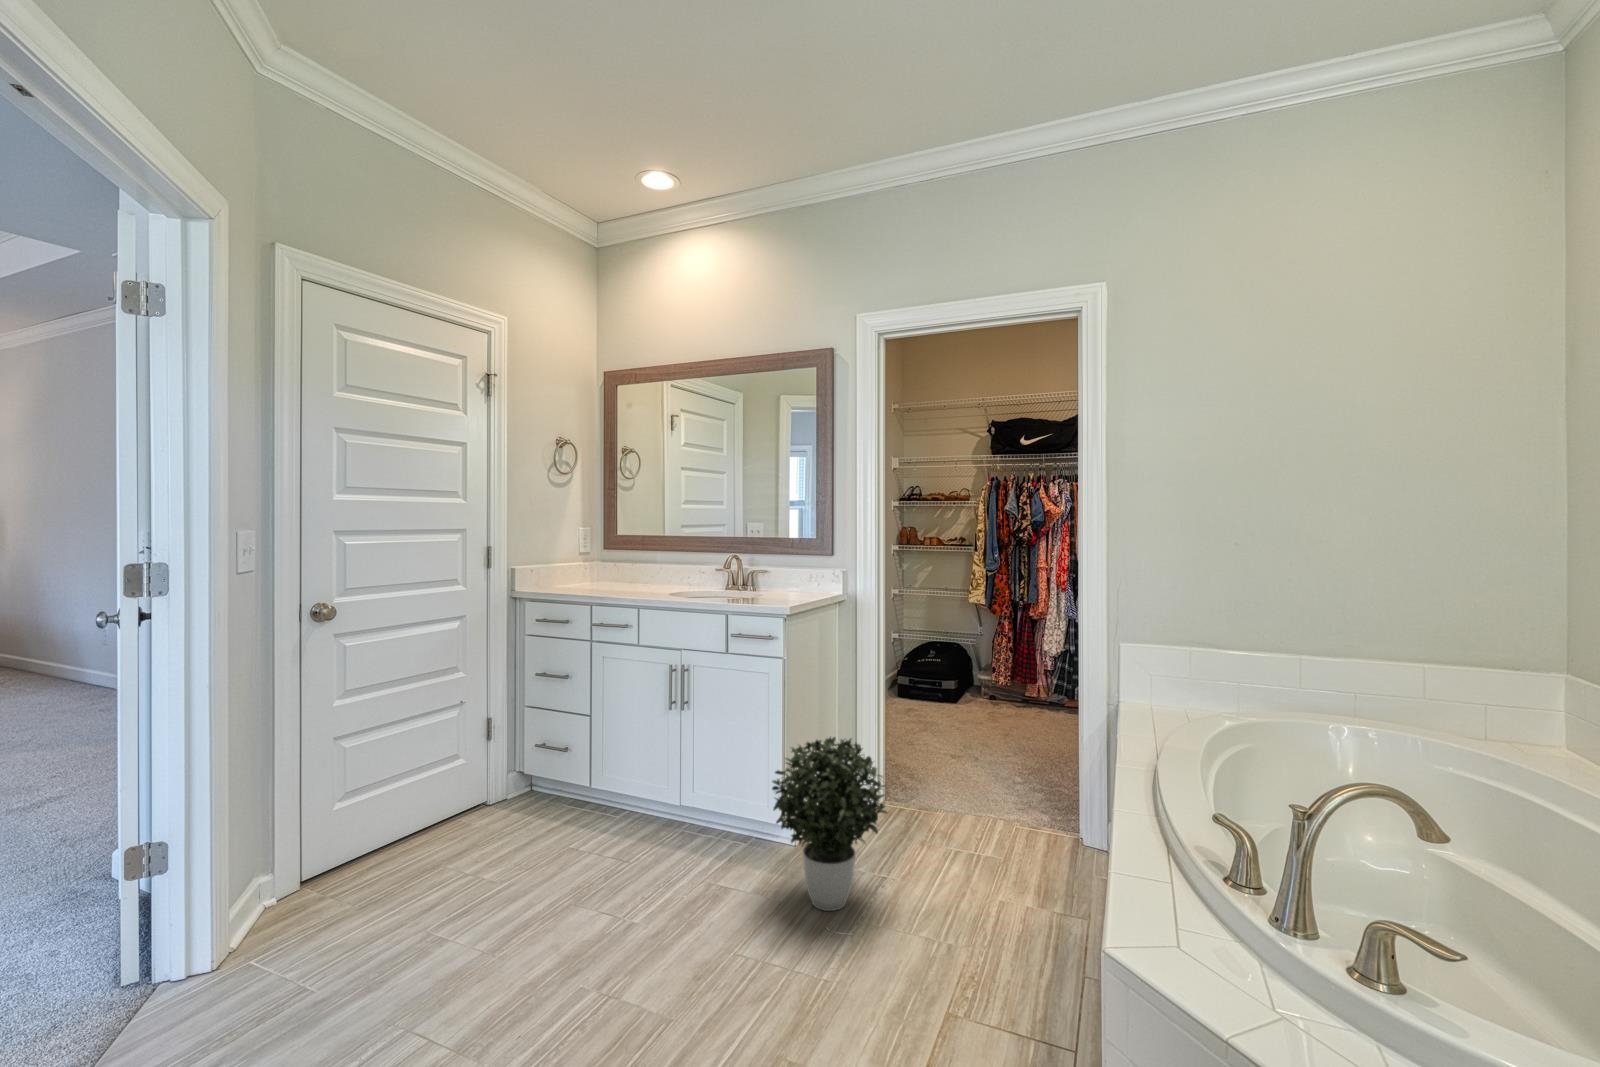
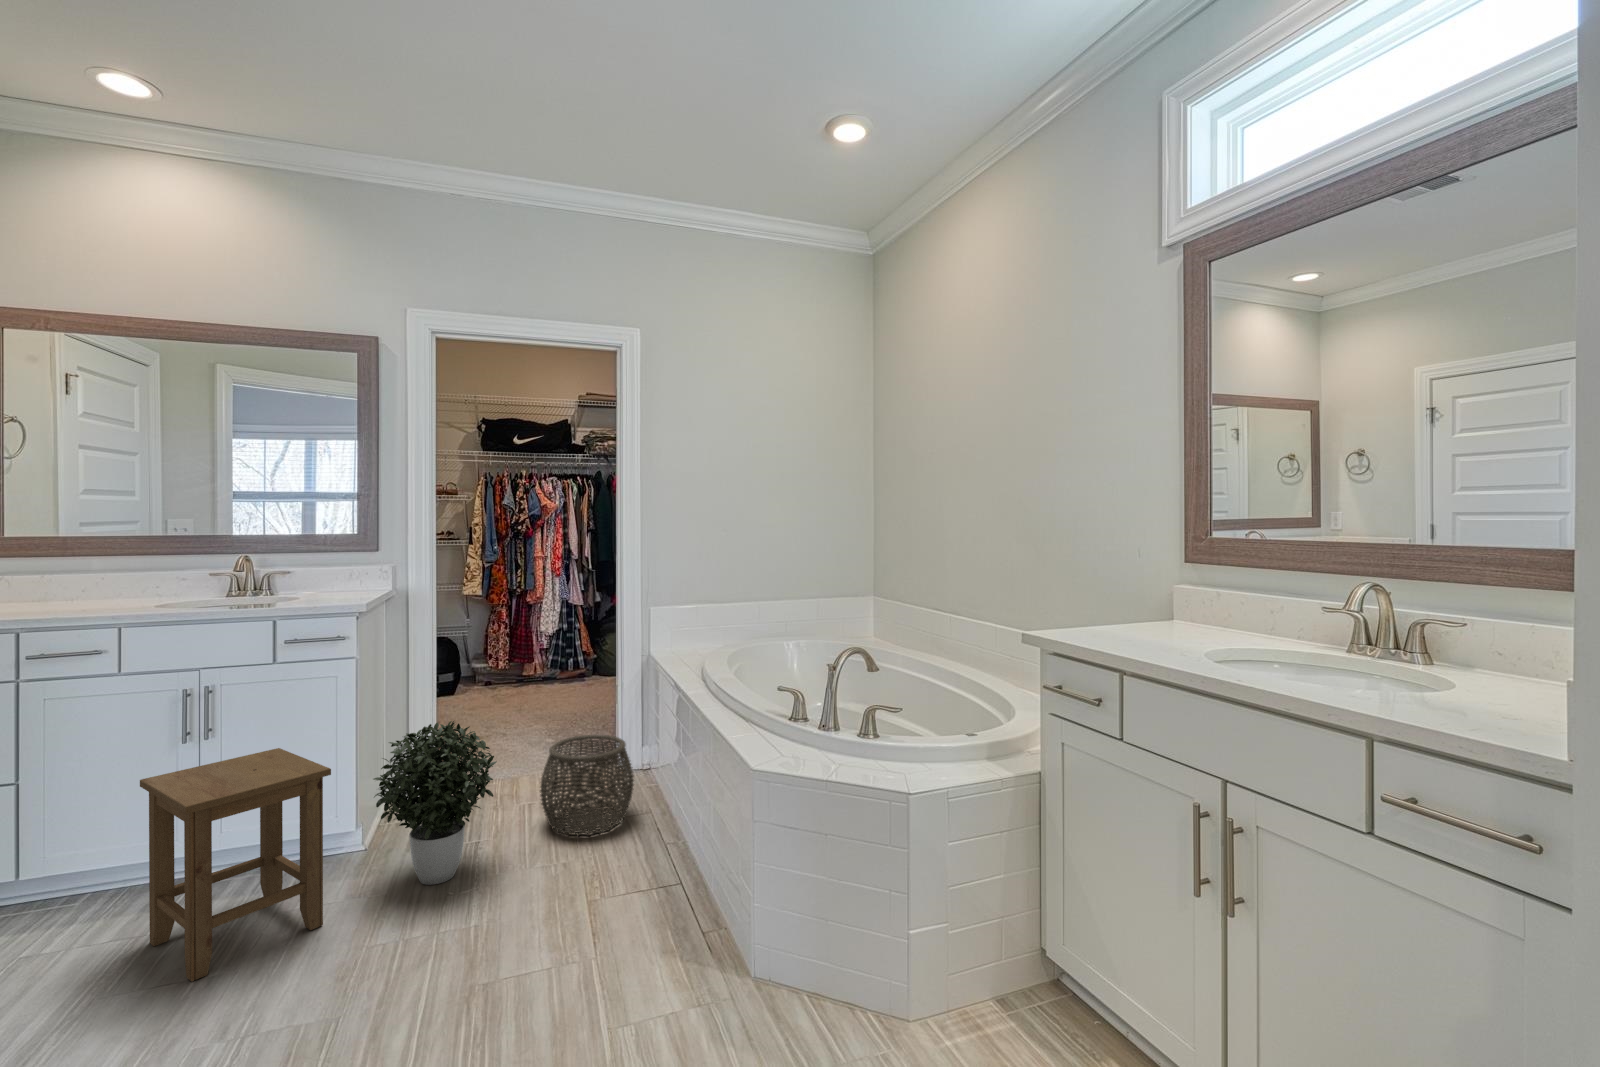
stool: none [609,731,725,922] -> present [140,748,331,981]
woven basket: none [952,785,1069,920] -> present [540,735,634,836]

